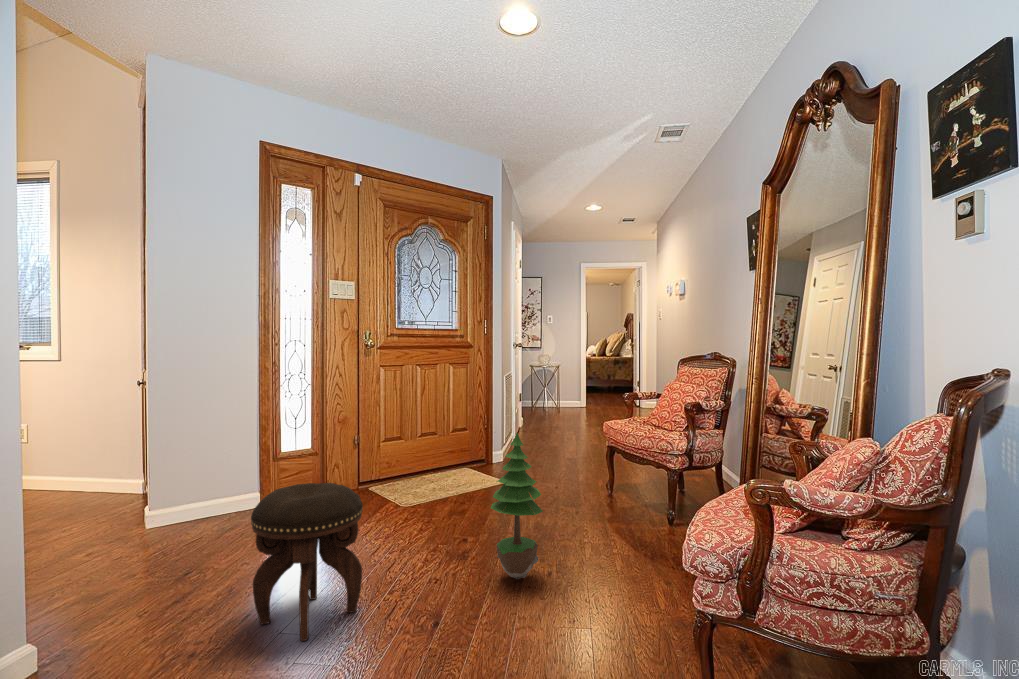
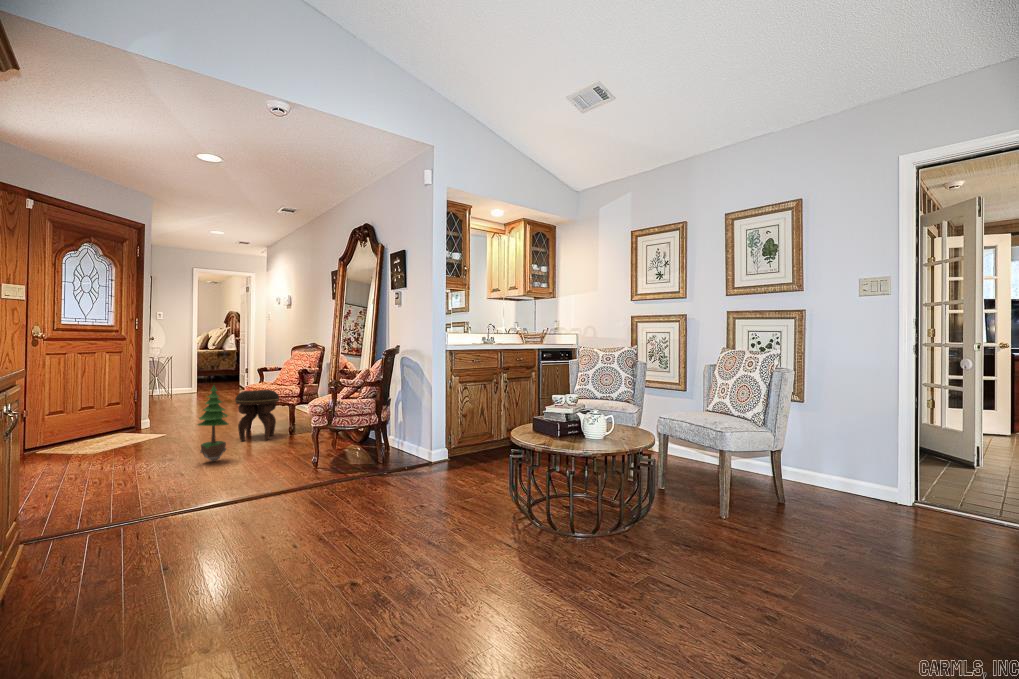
footstool: present [251,483,363,641] -> present [235,390,279,441]

